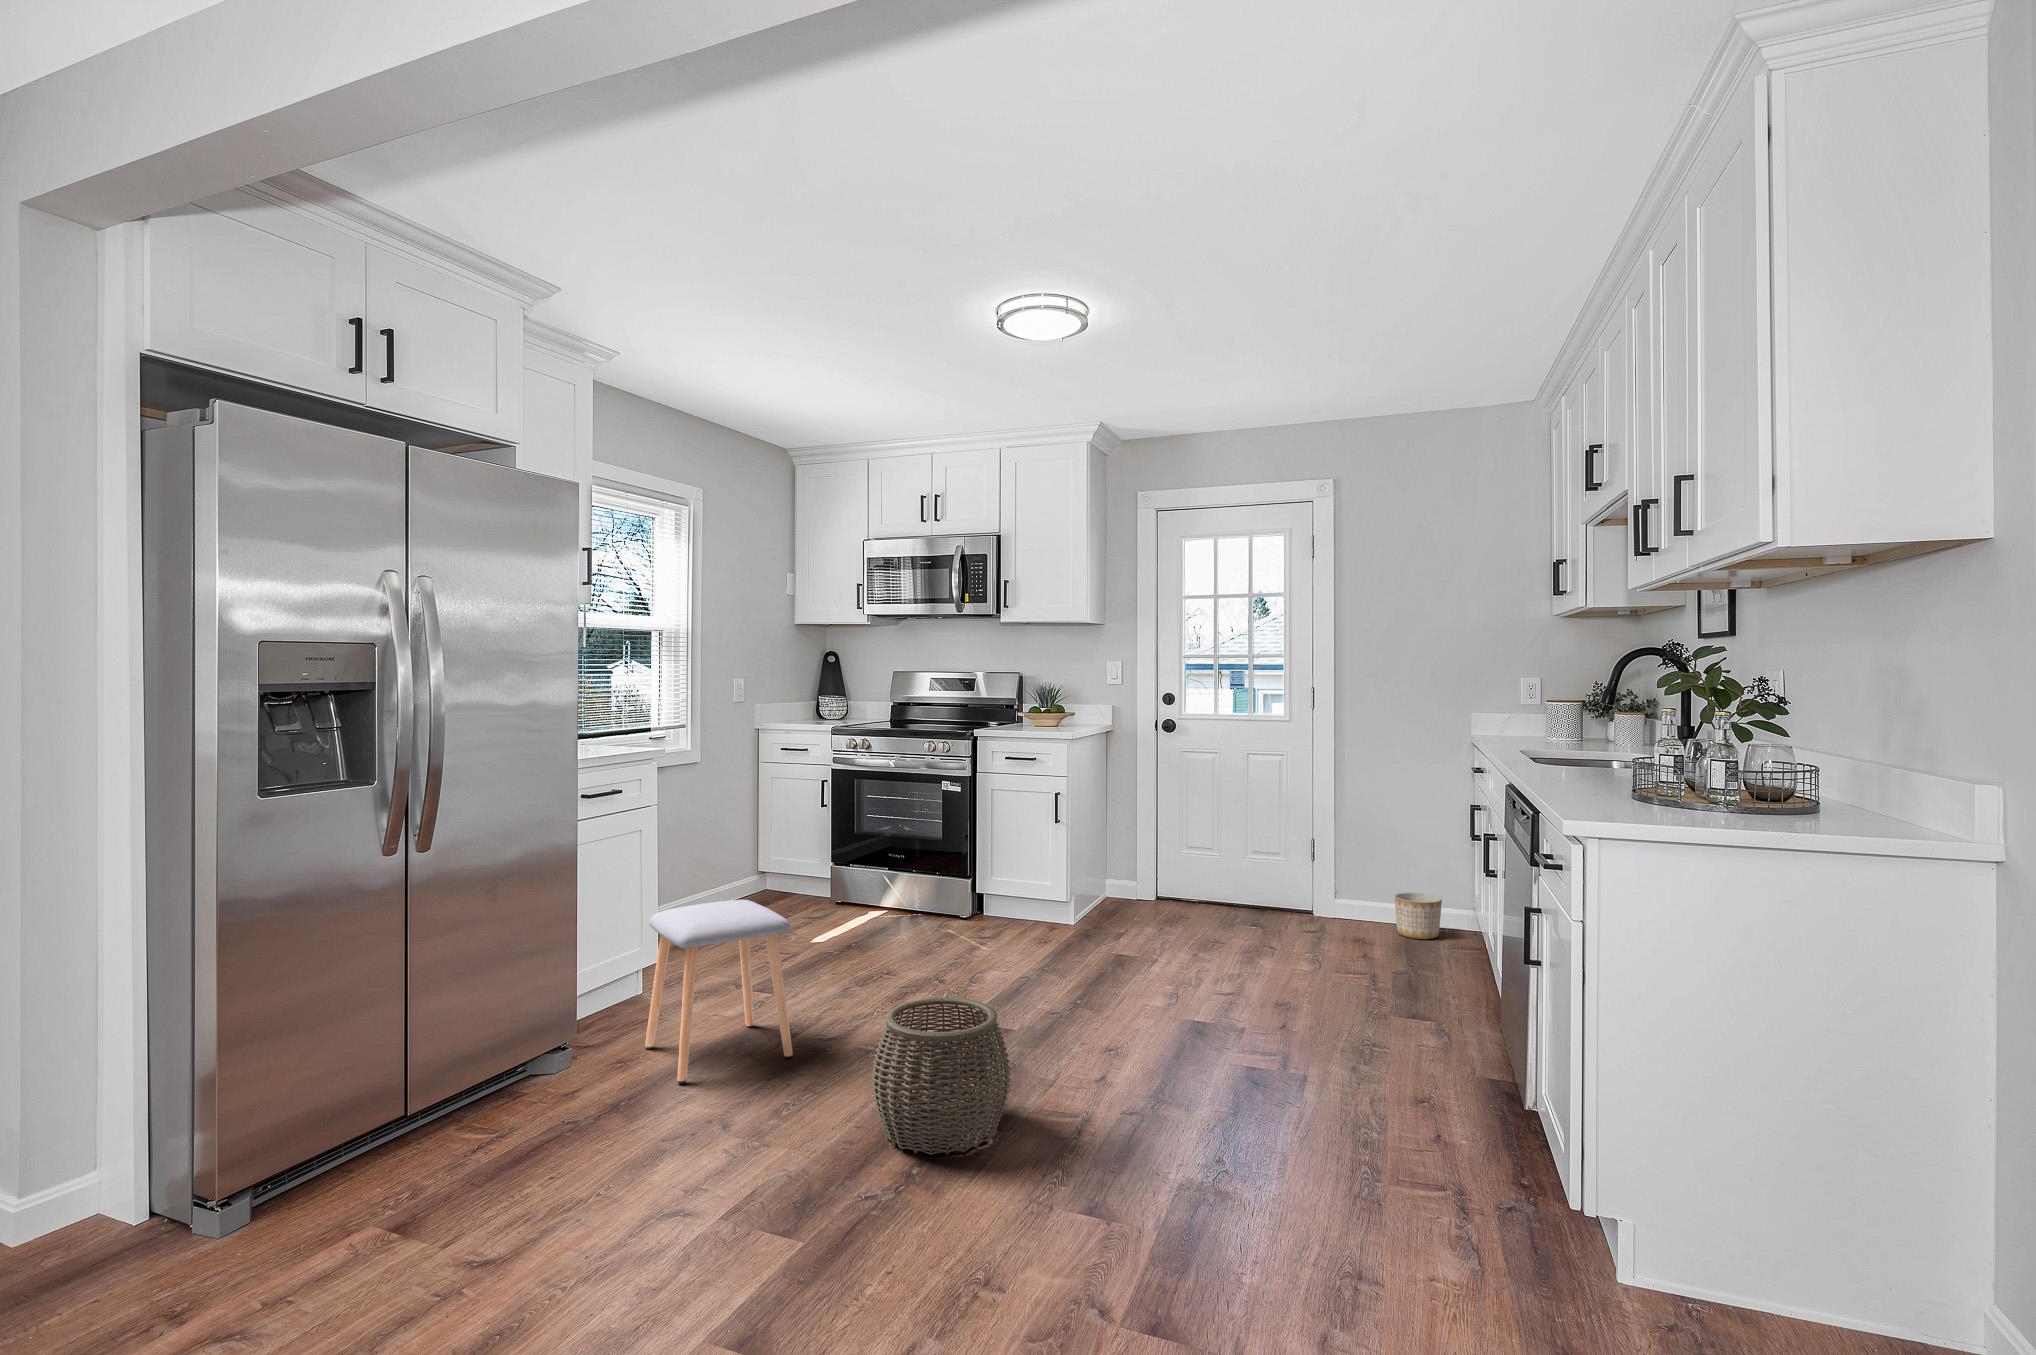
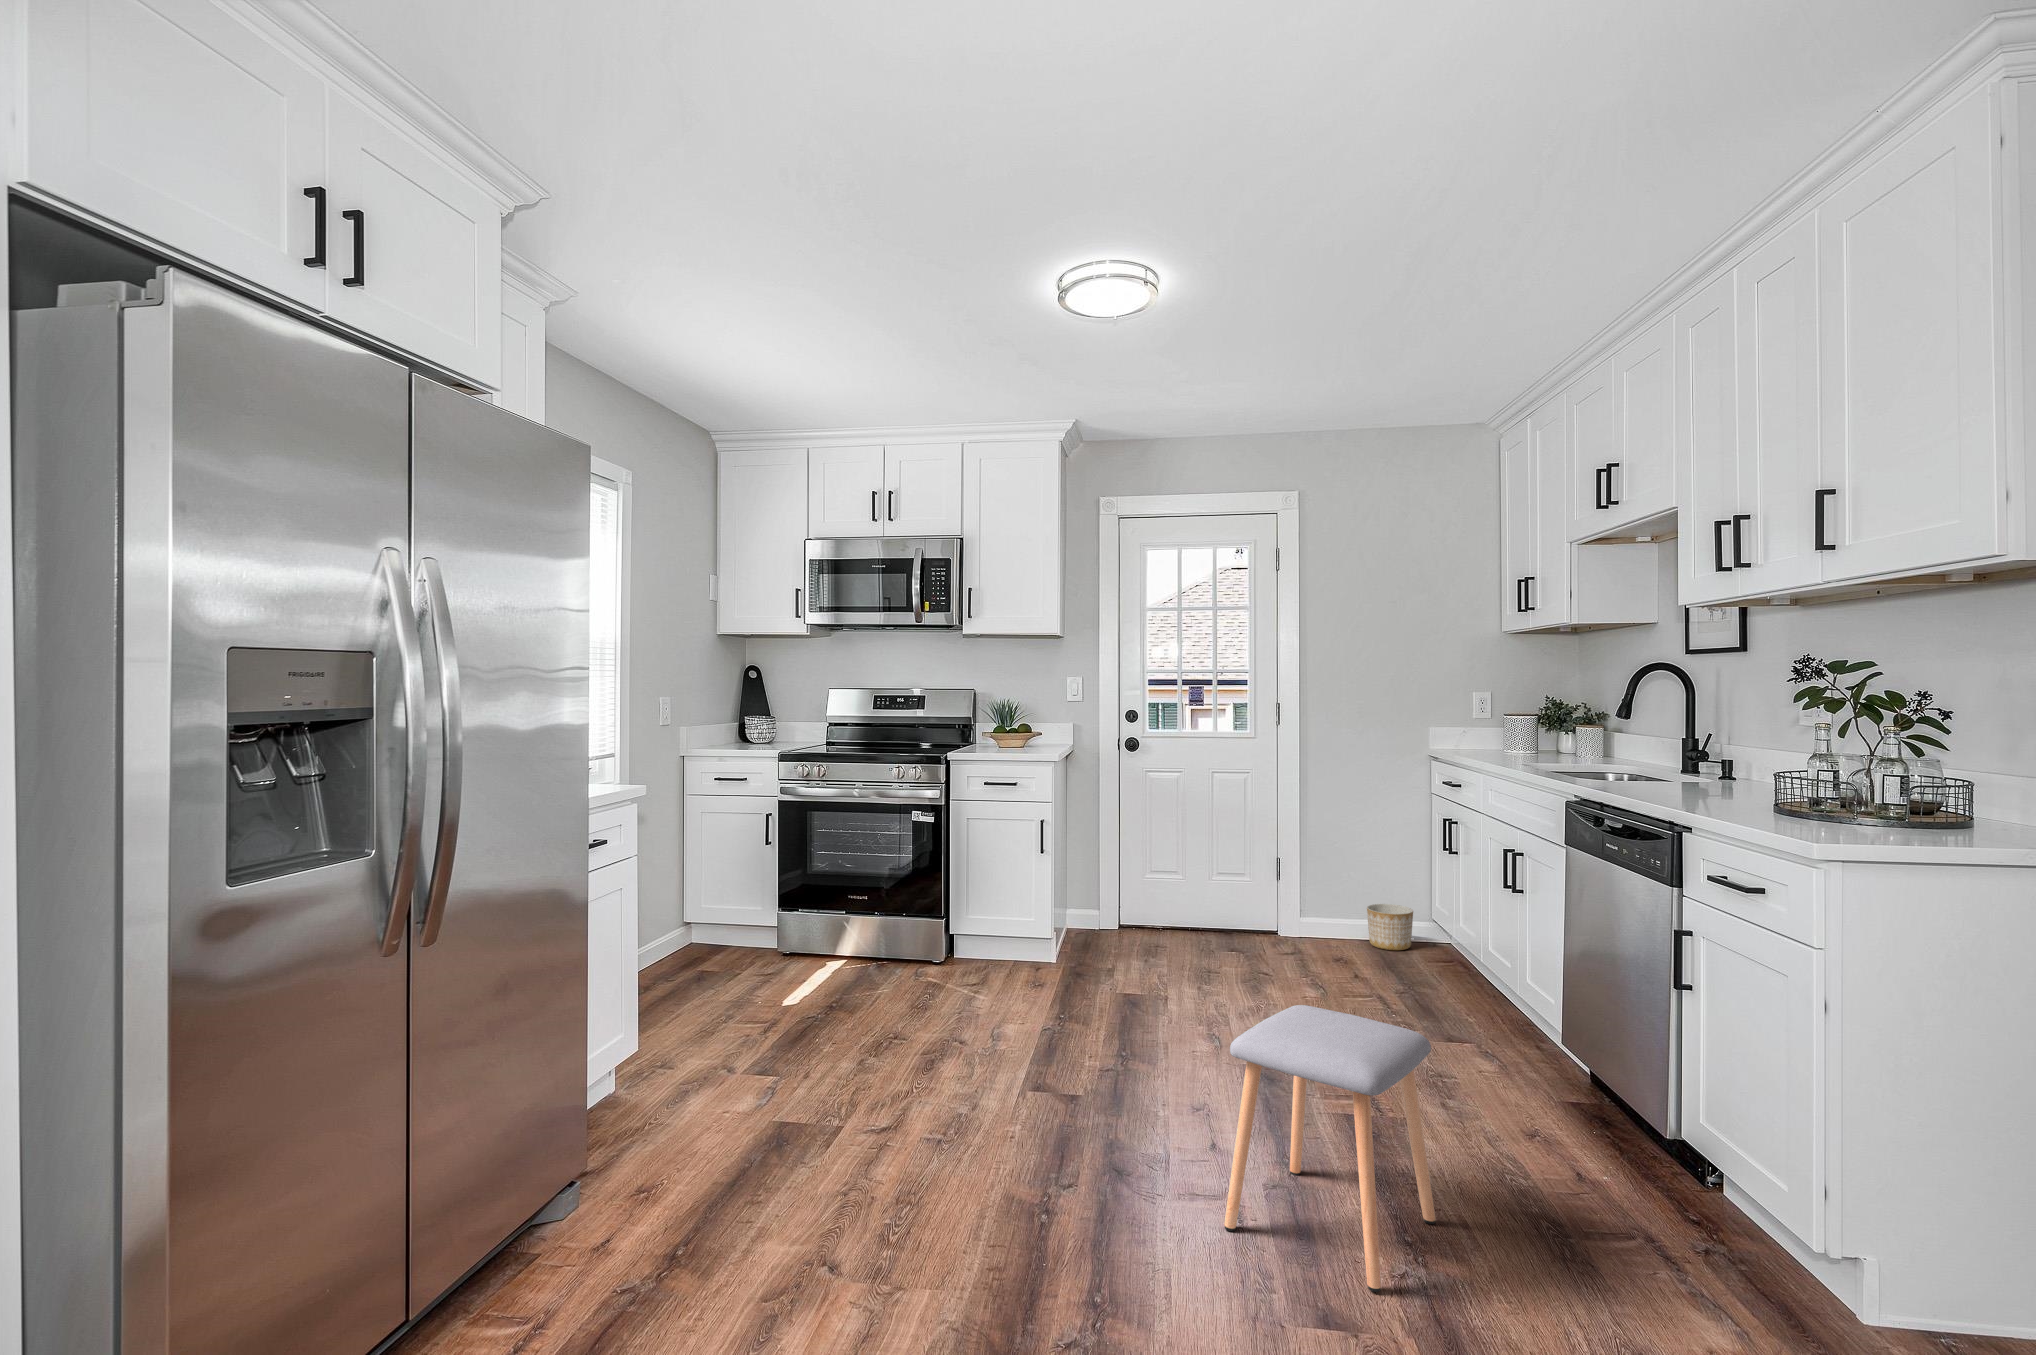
stool: present [645,900,793,1084] -> present [1224,1005,1436,1292]
woven basket: present [872,997,1010,1155] -> none [1014,1076,1178,1277]

